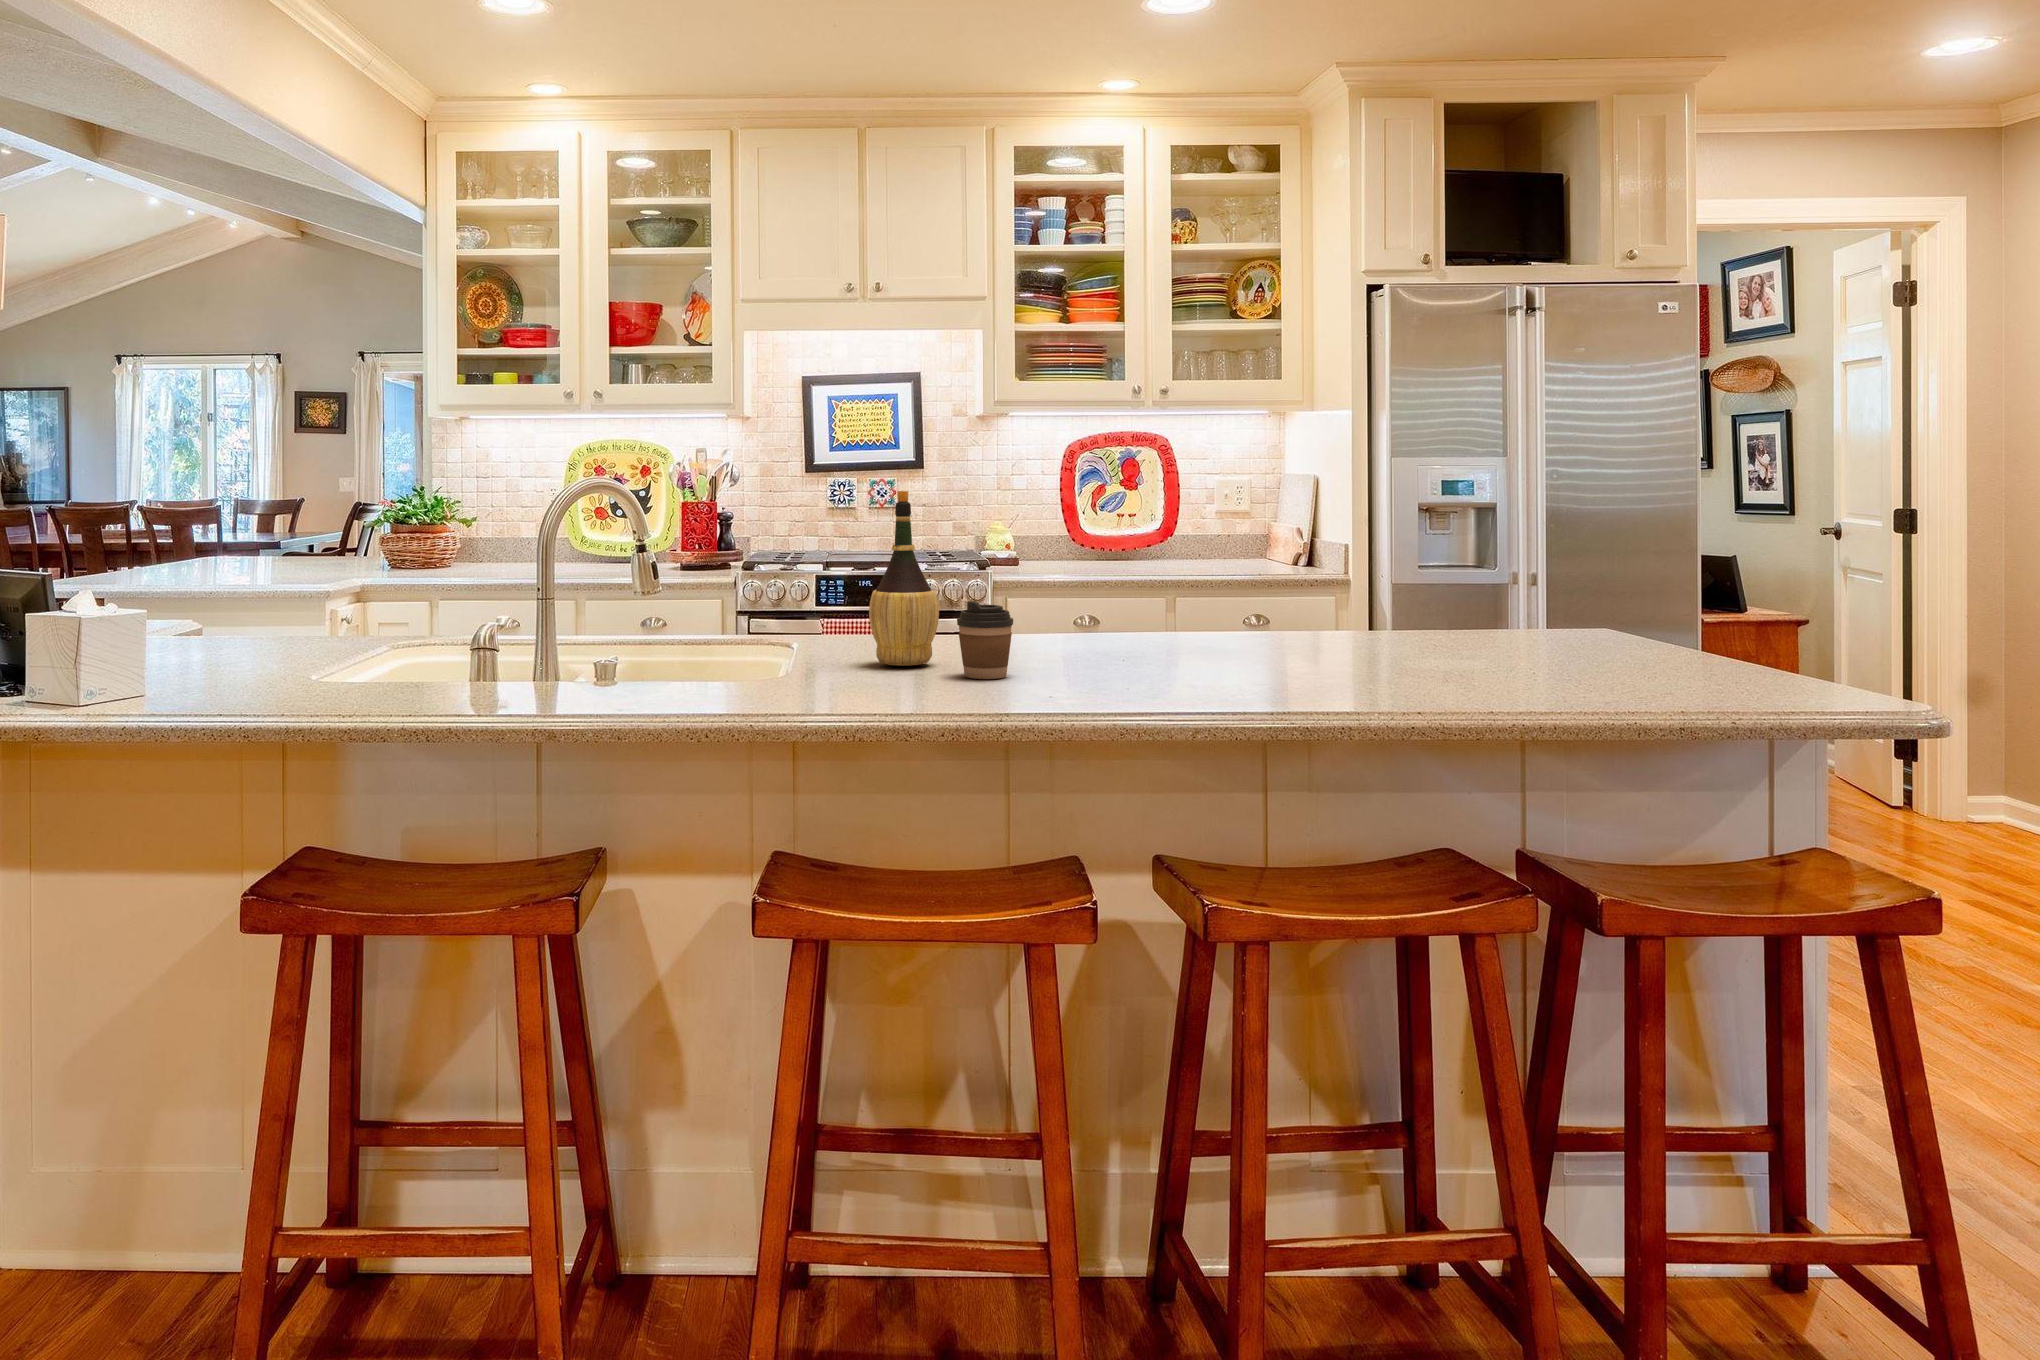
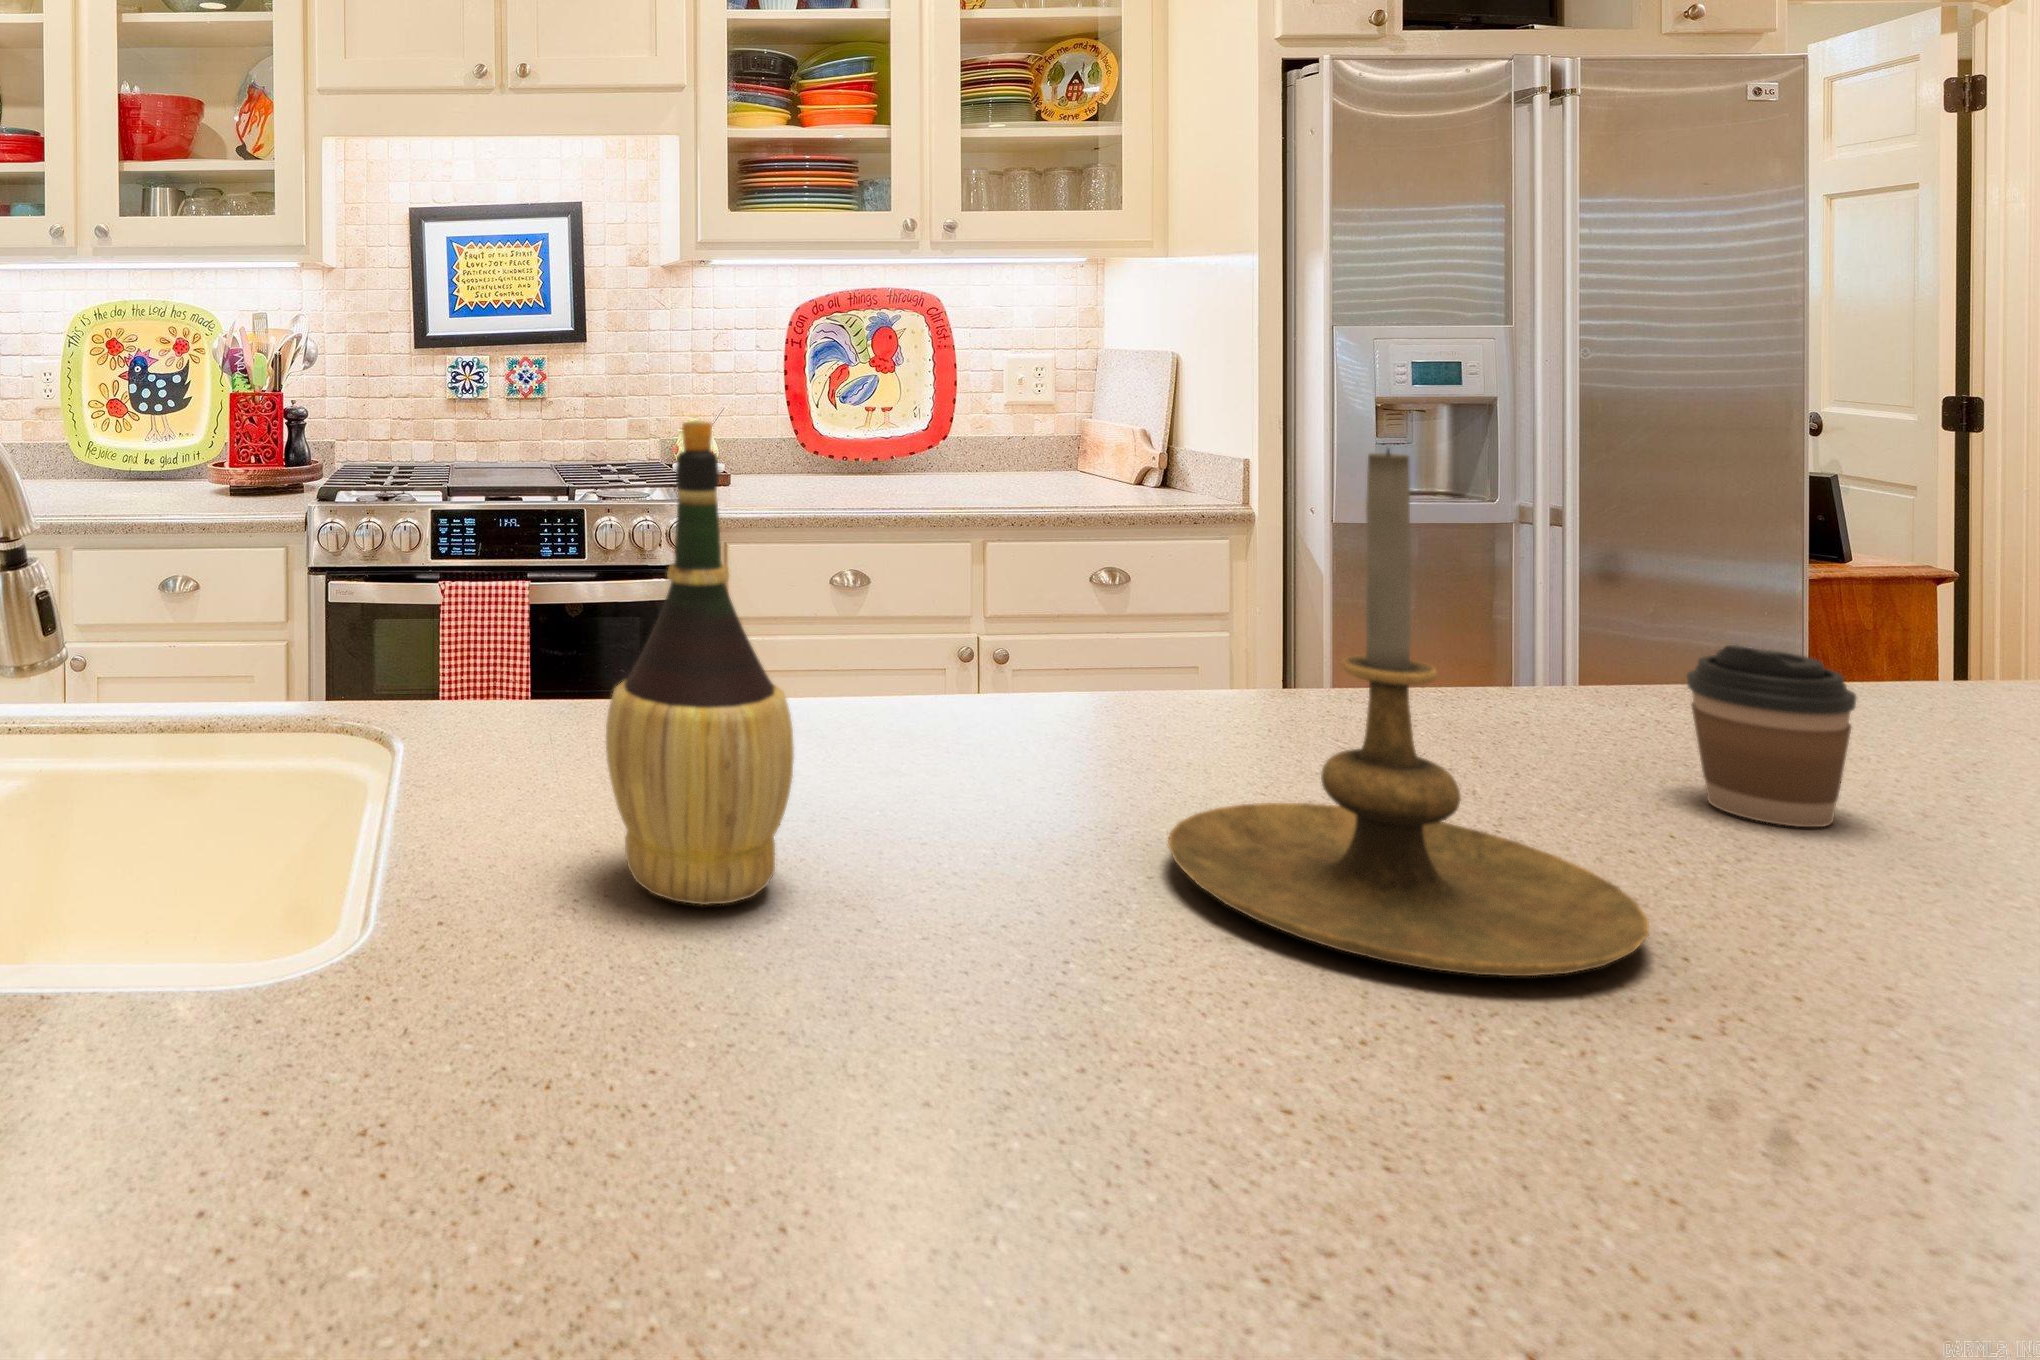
candle holder: none [1080,500,1229,674] -> present [1168,449,1649,976]
coffee cup: present [957,601,1013,679] -> present [1686,645,1856,827]

